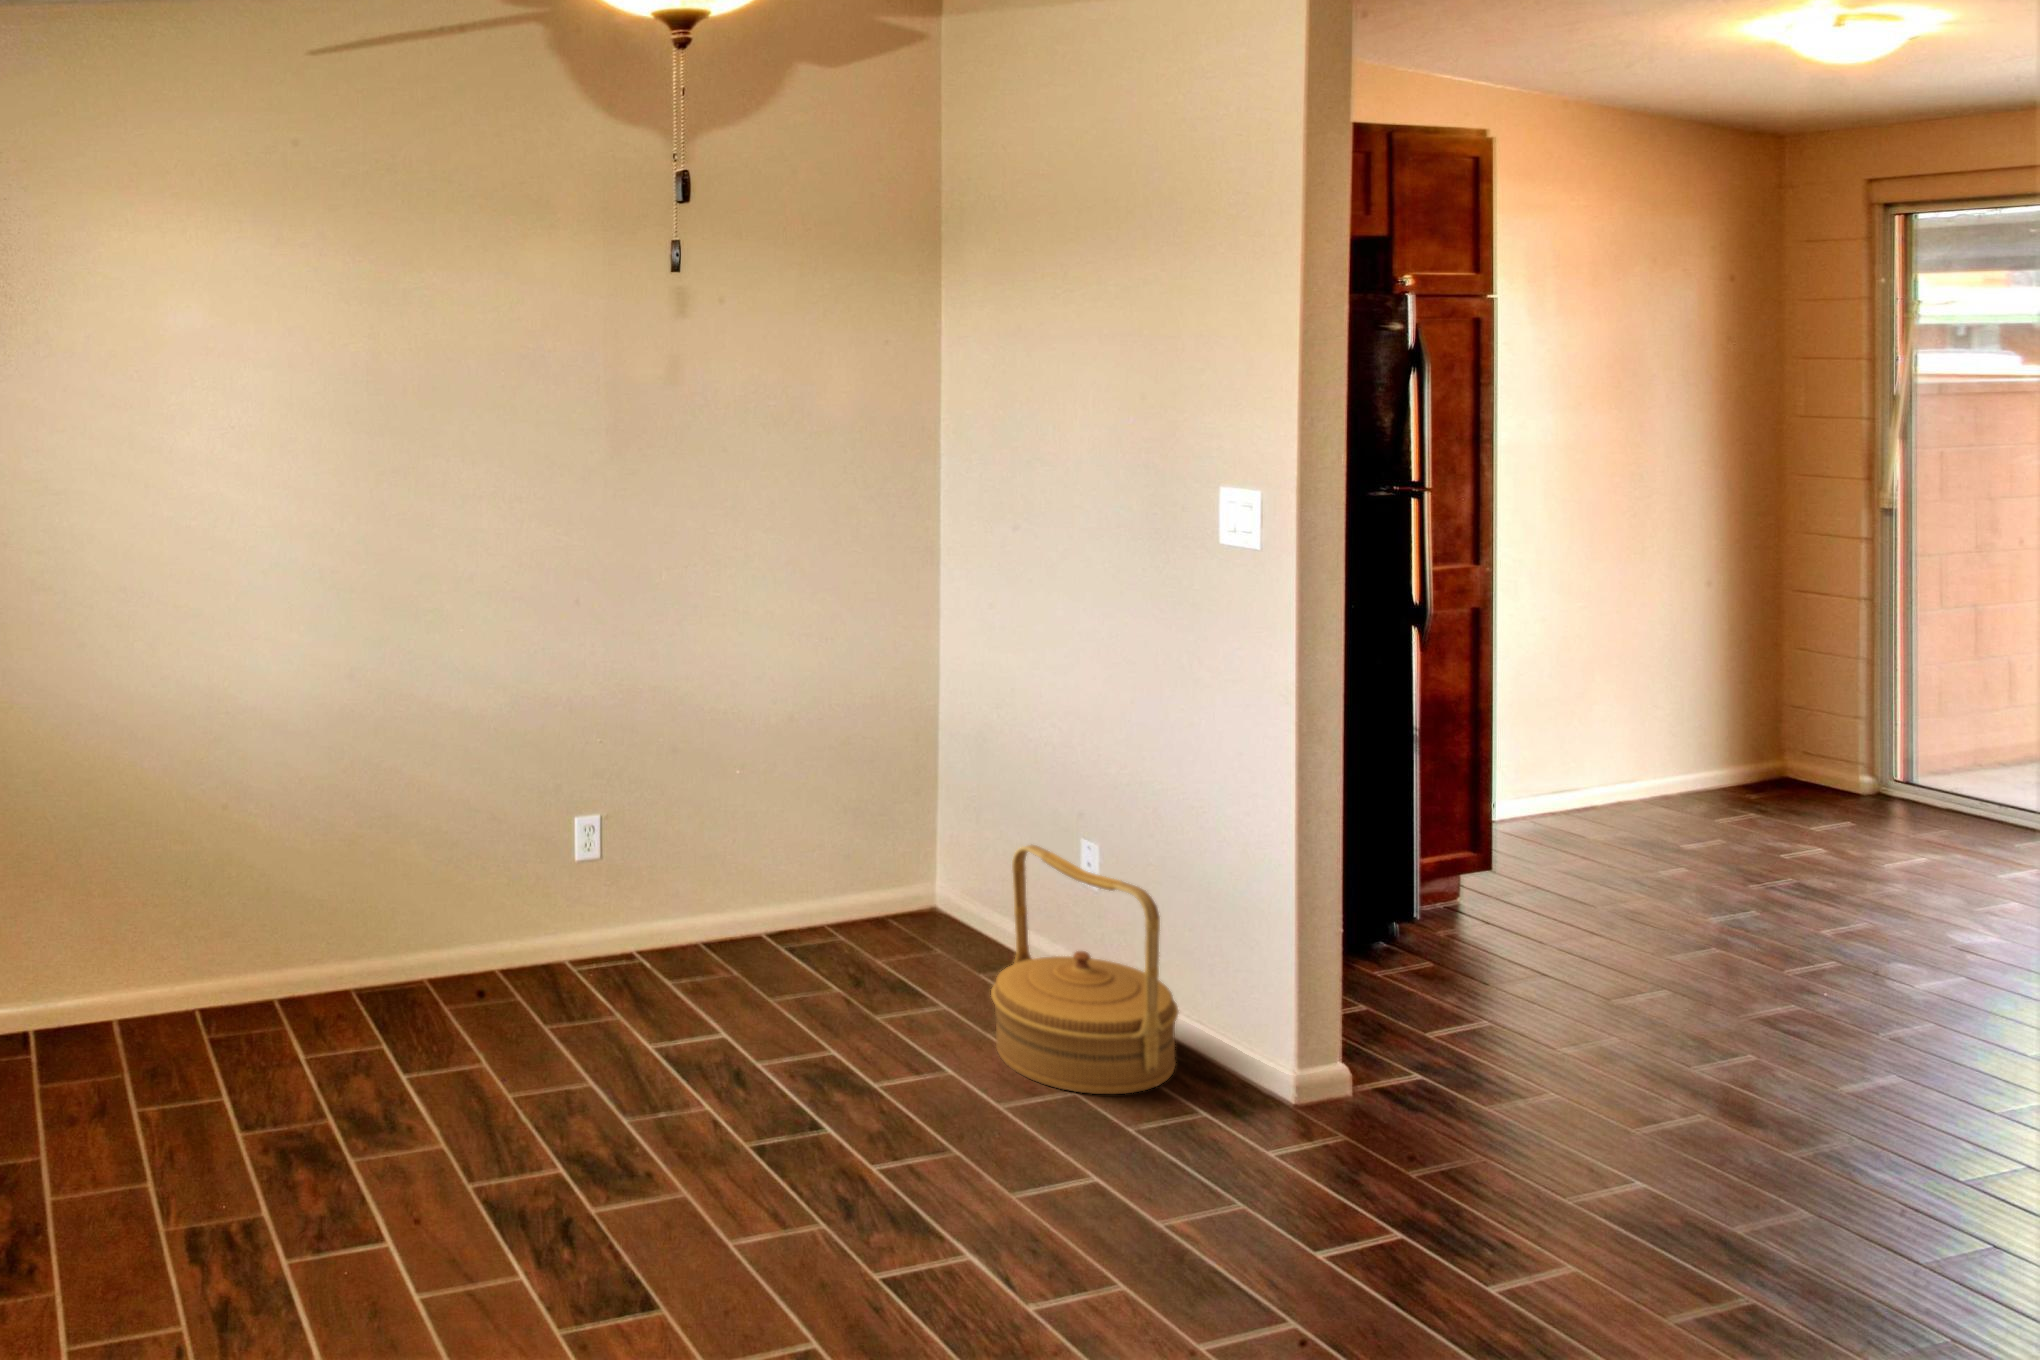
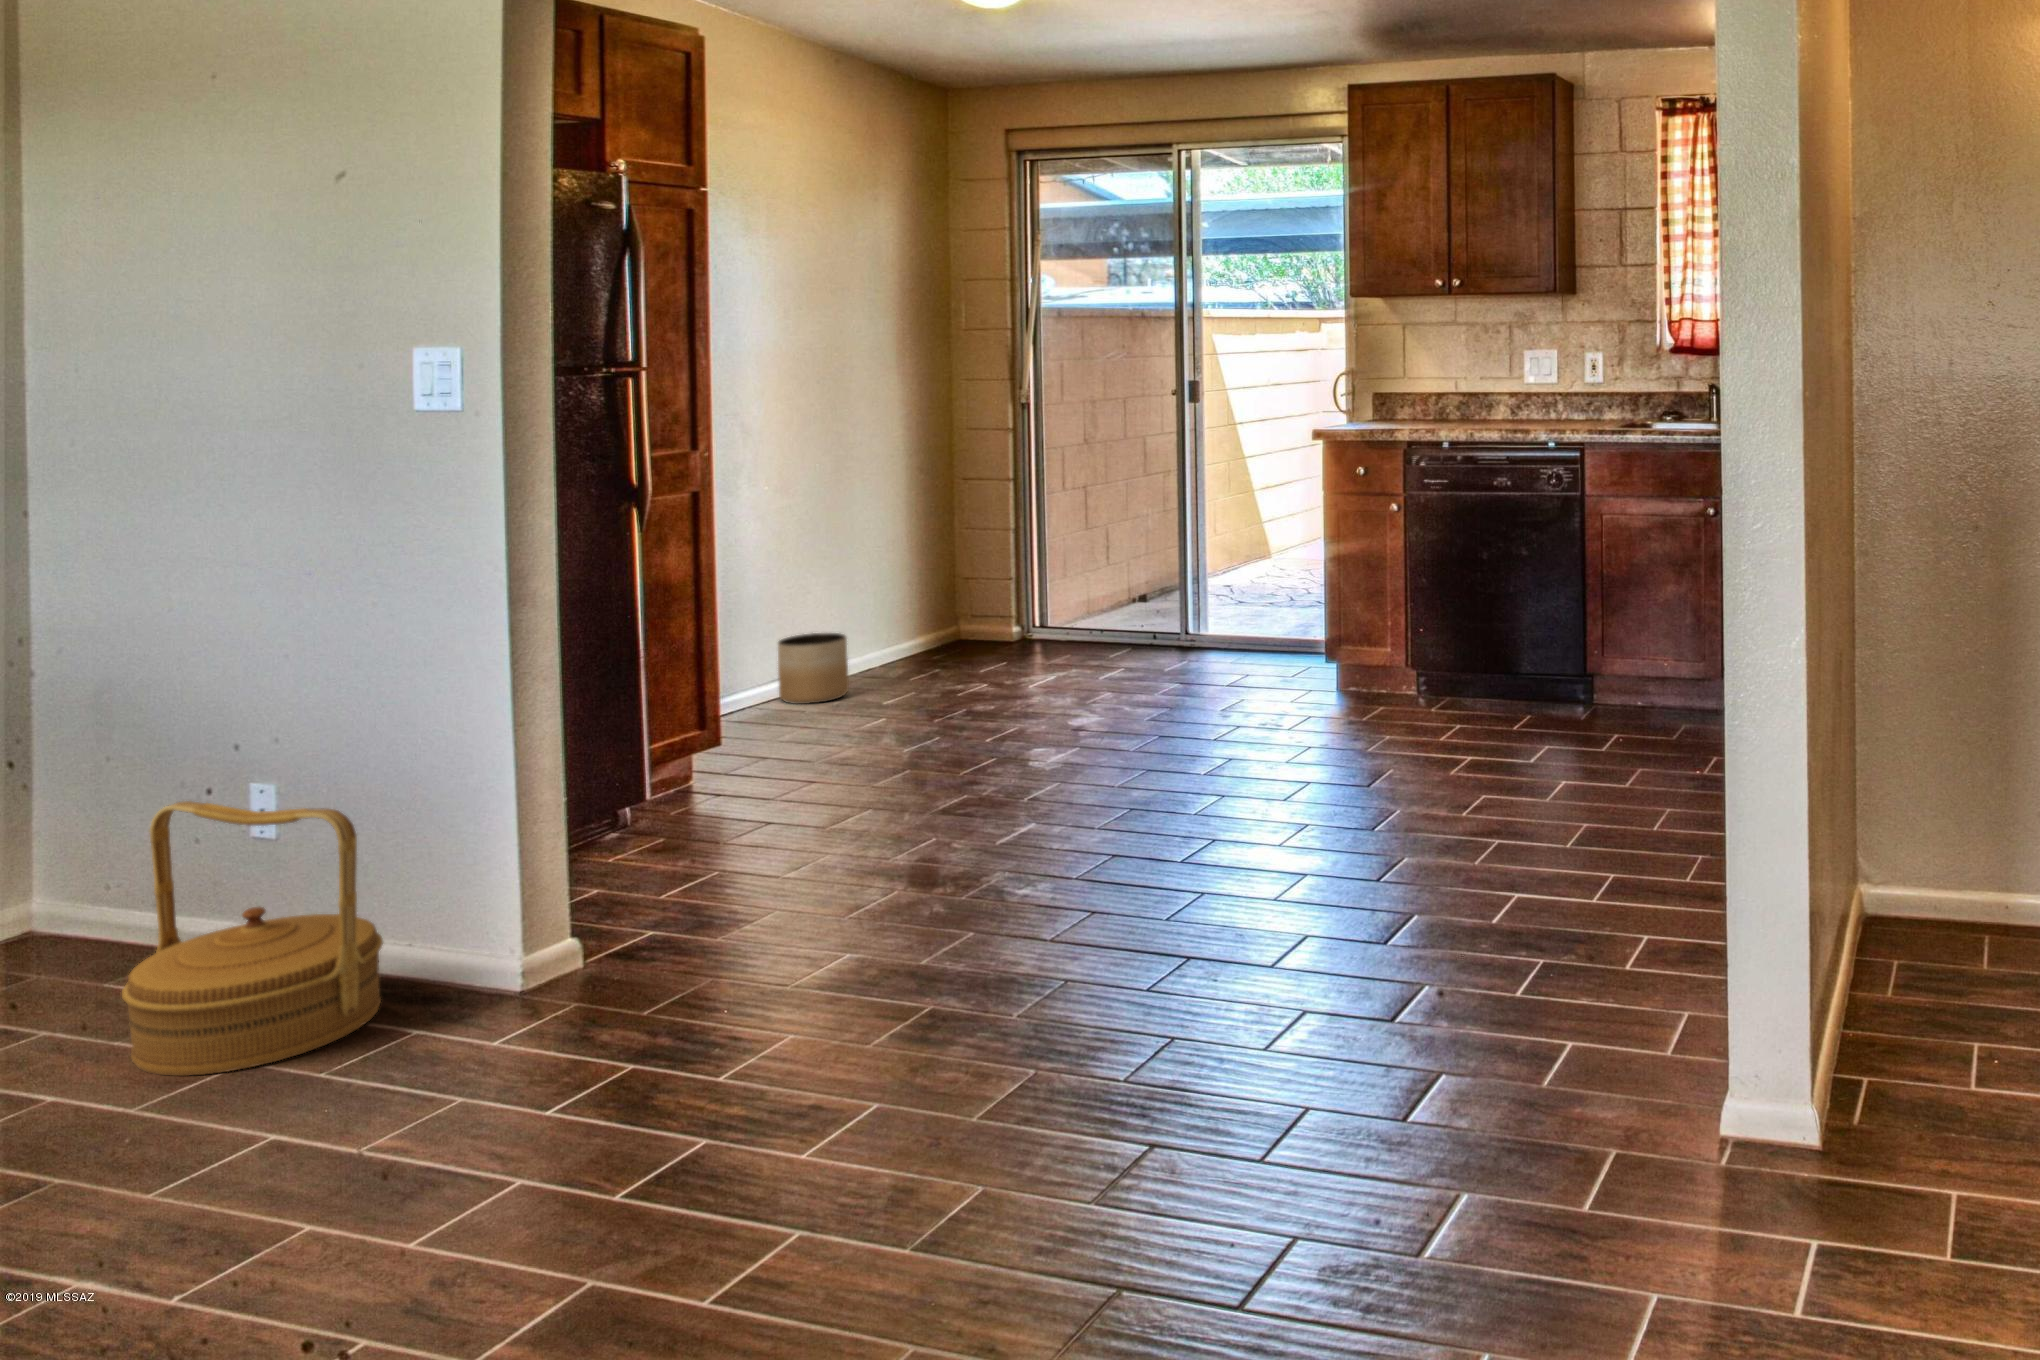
planter: none [1558,749,1642,829] -> present [778,633,849,704]

